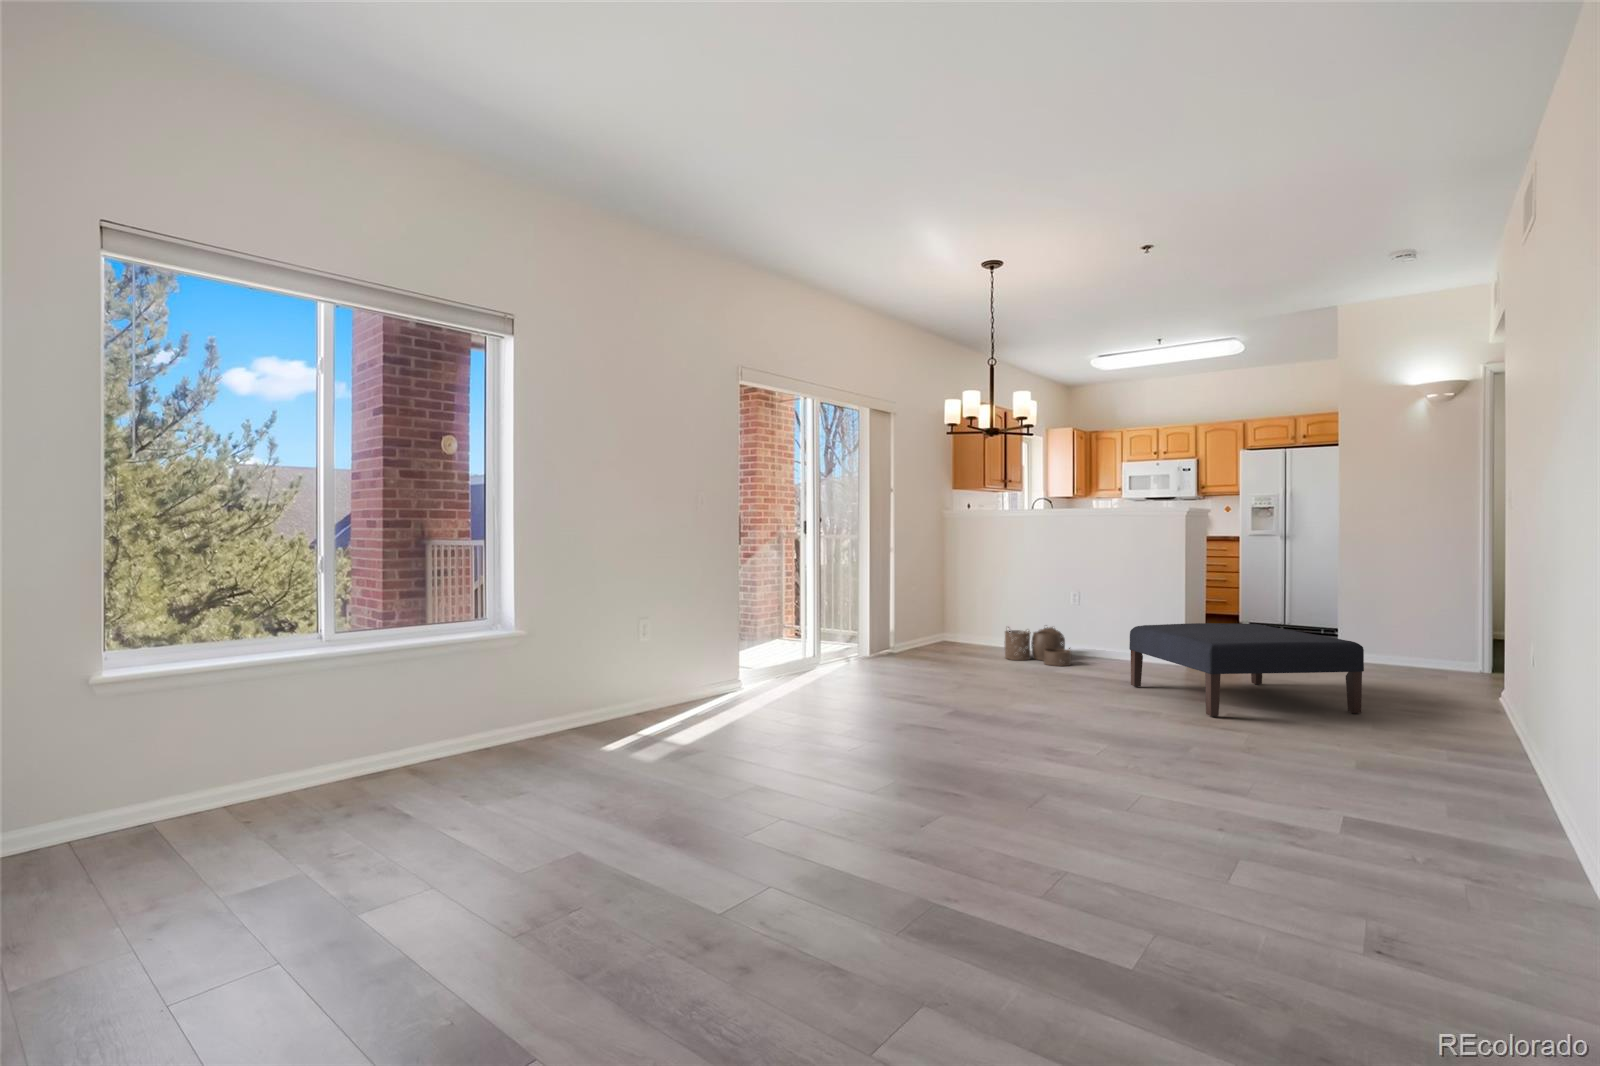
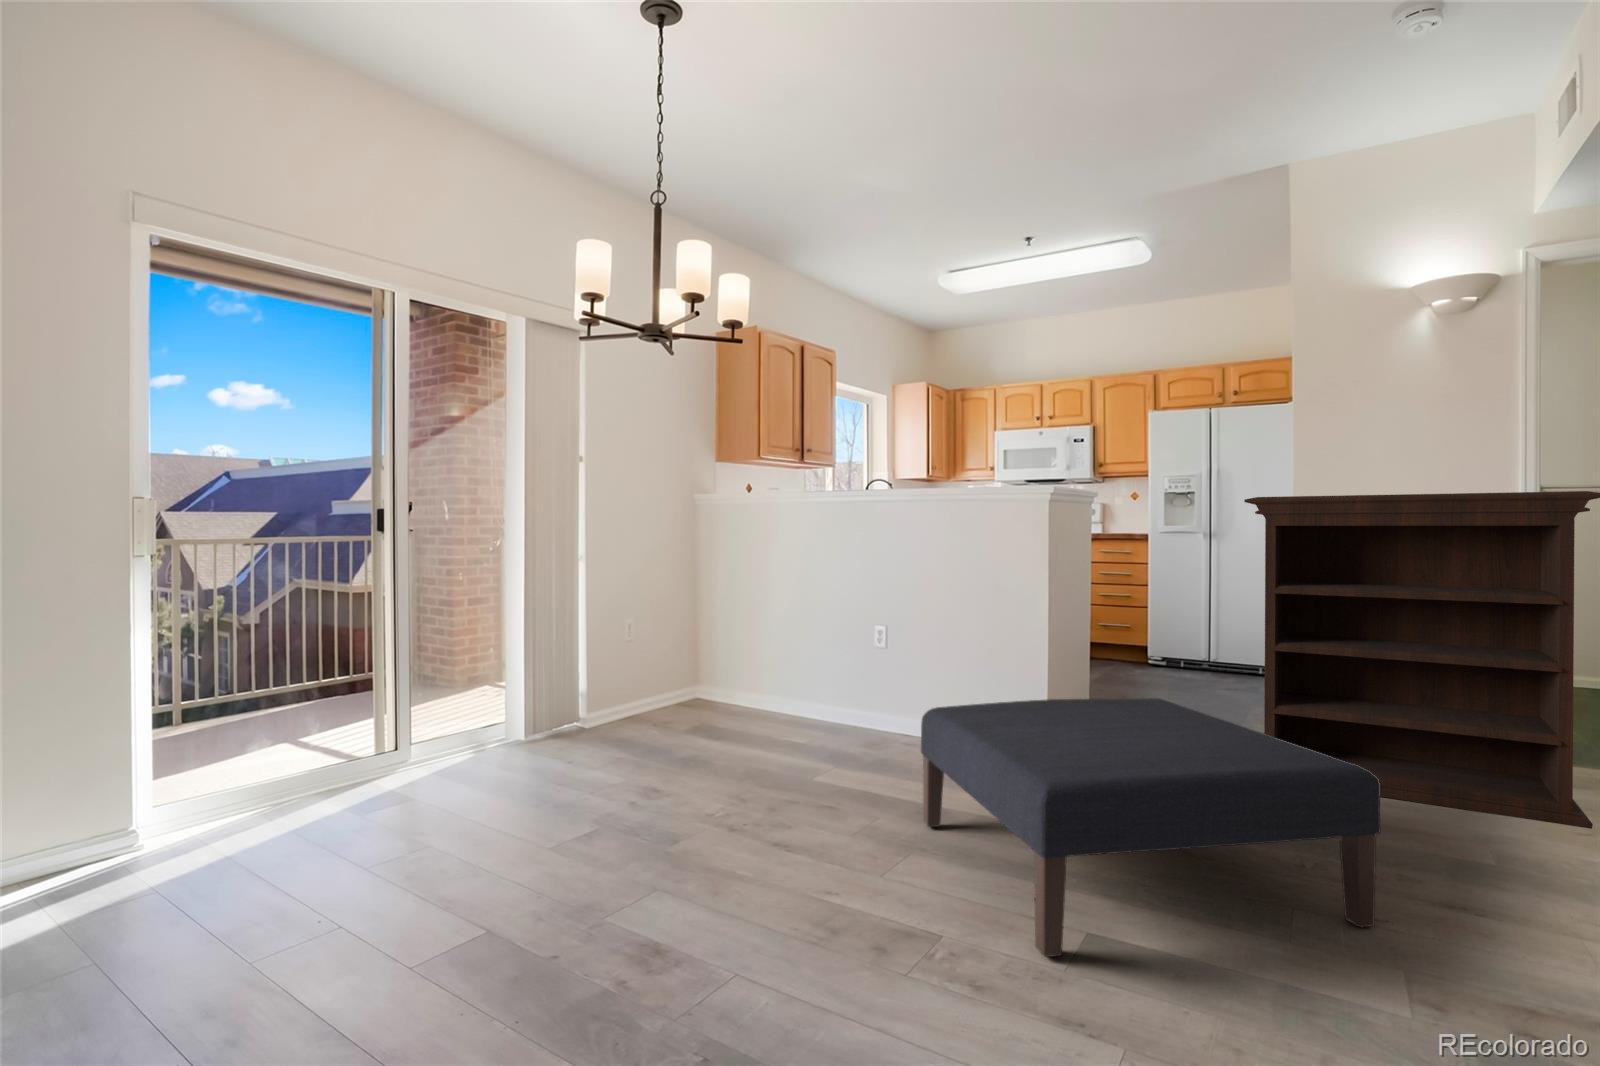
bookshelf: none [1305,516,1502,693] -> present [1244,491,1600,829]
woven basket: present [1005,627,1071,666] -> none [755,678,862,761]

